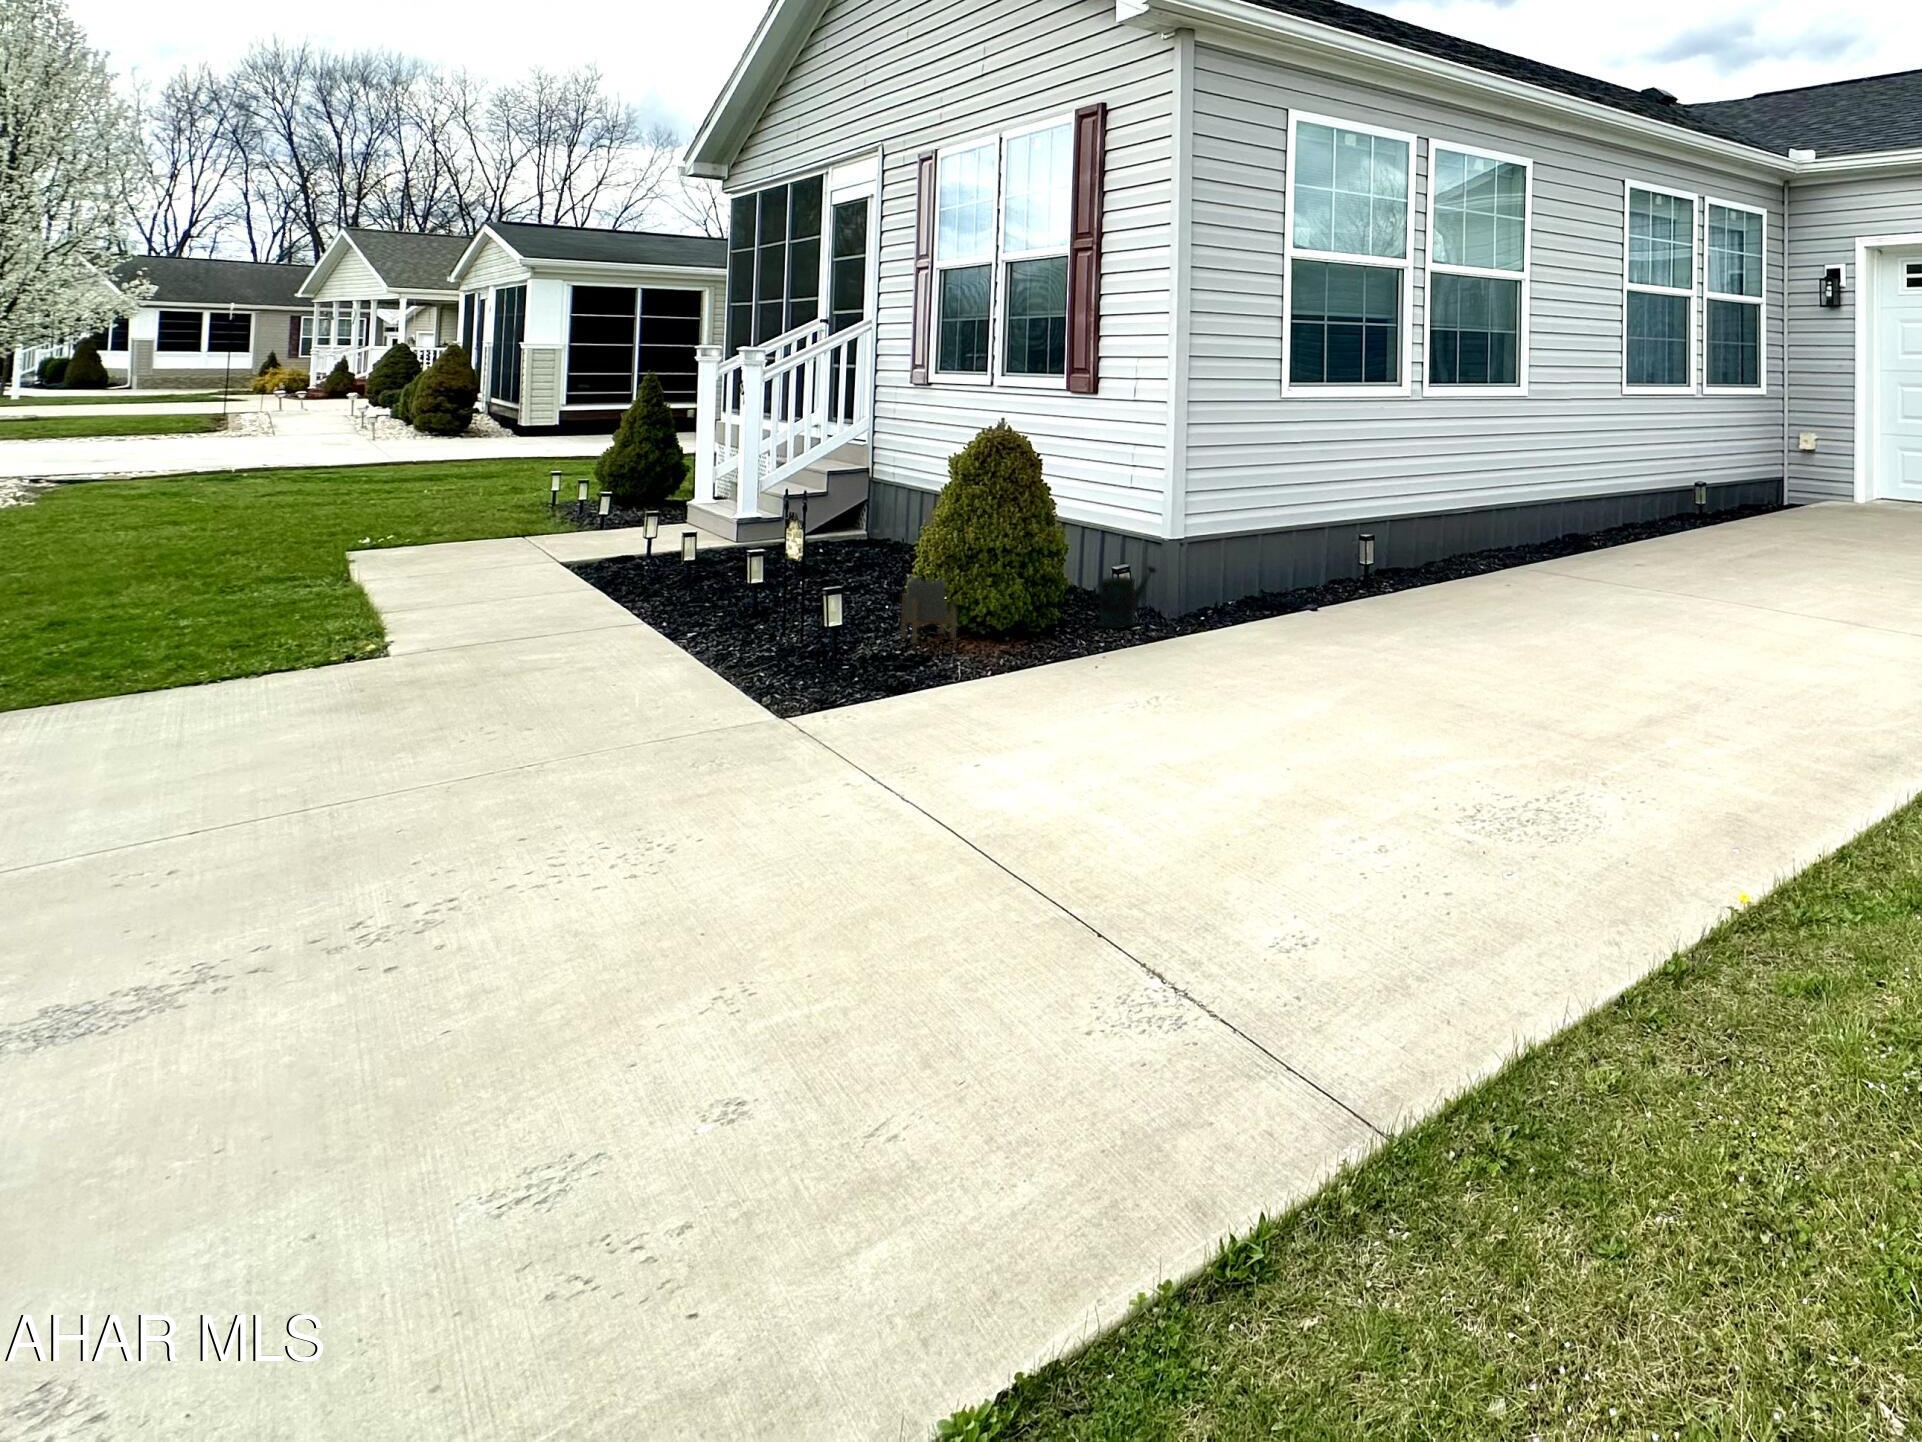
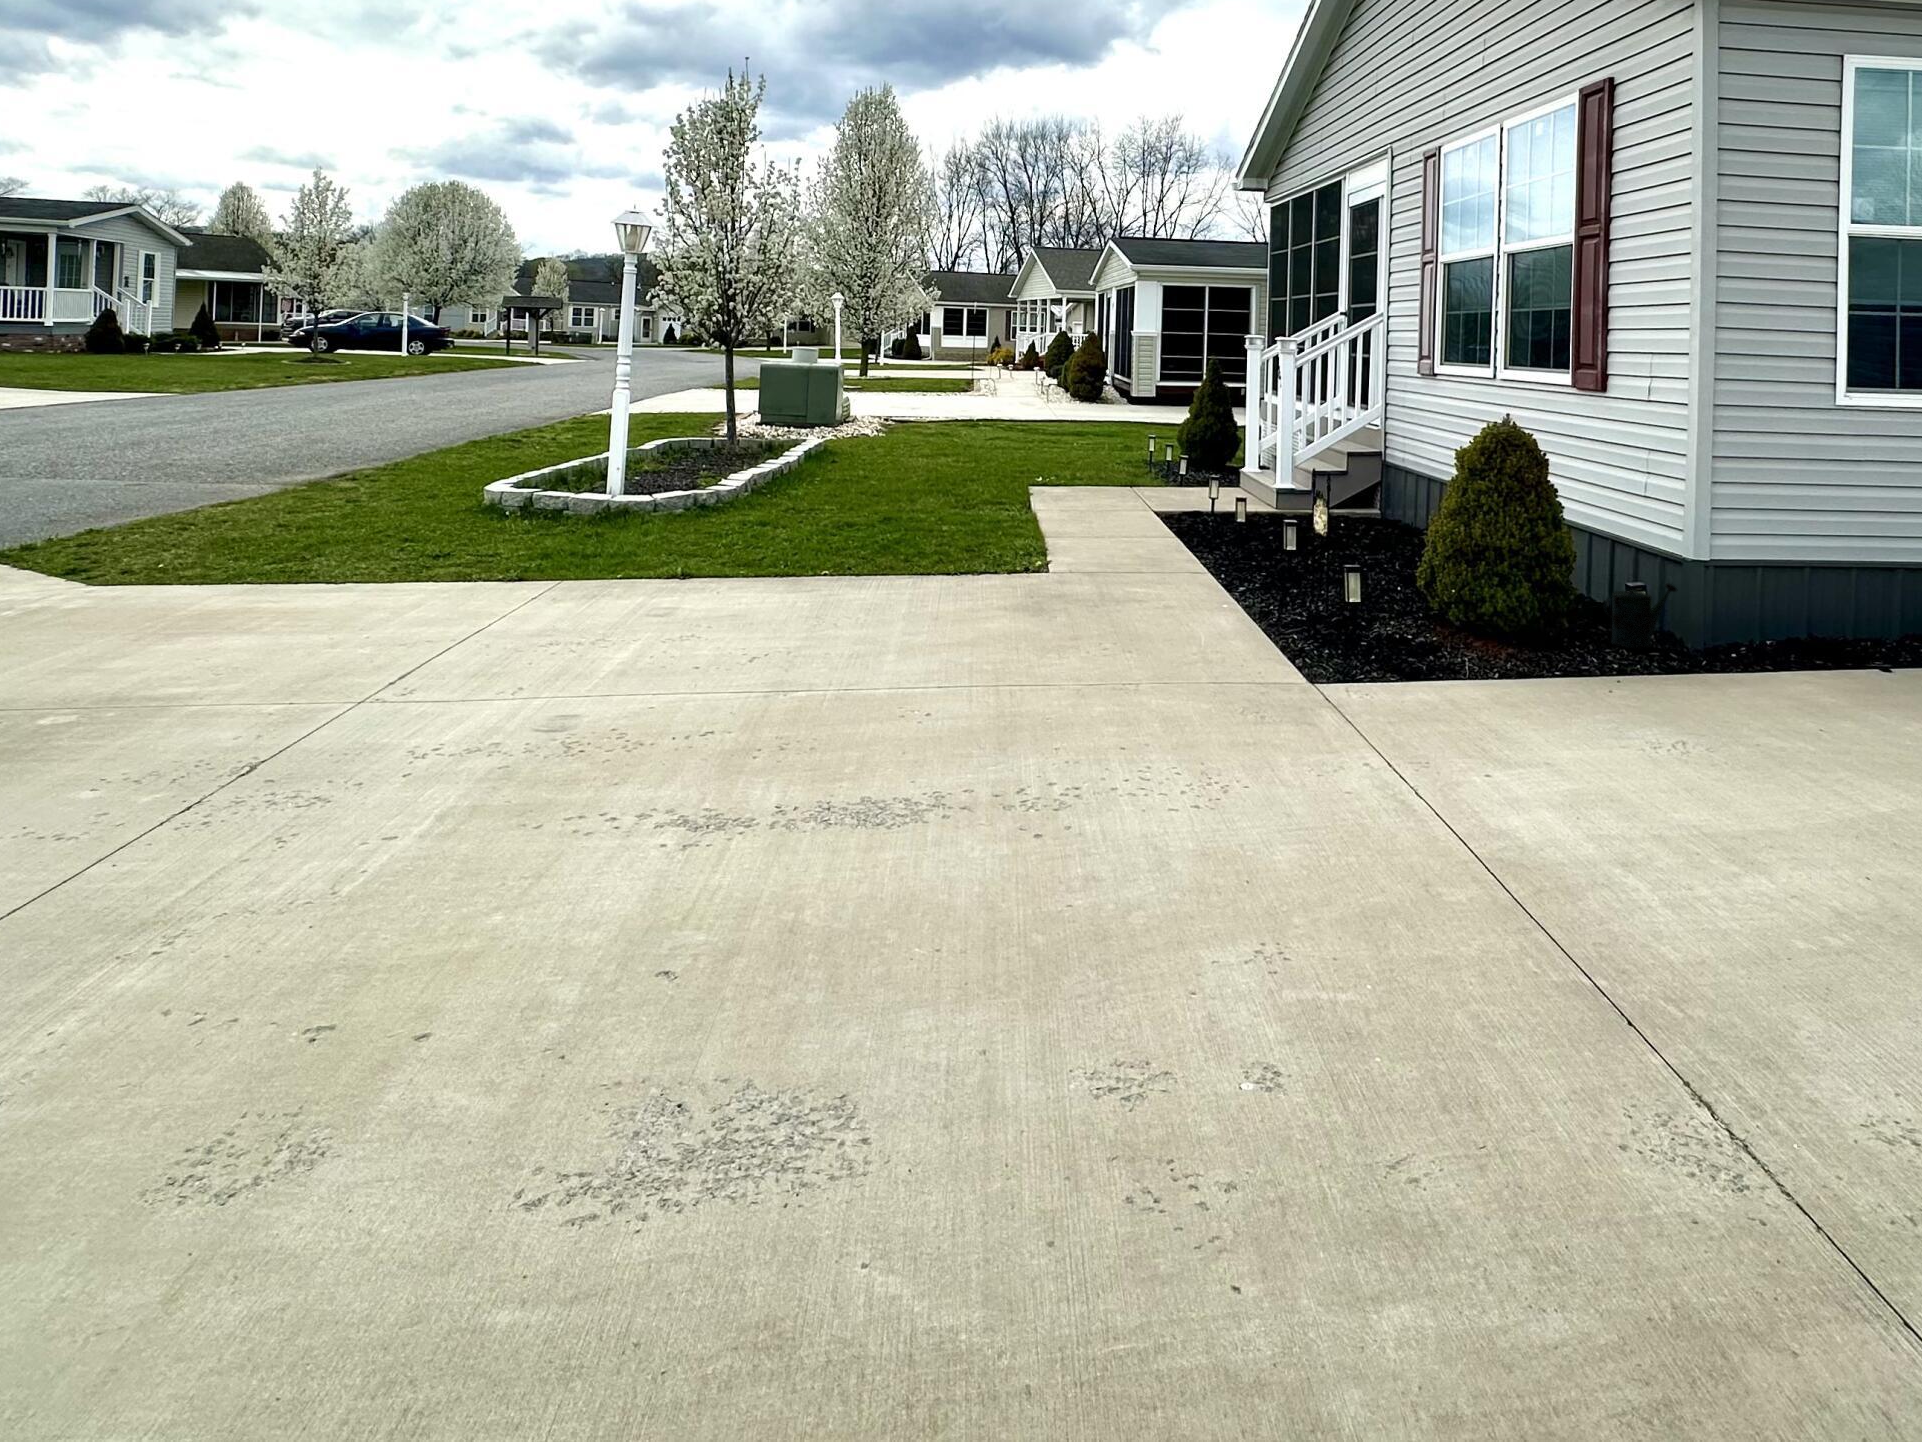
planter: present [901,577,956,644] -> none [1409,569,1461,637]

